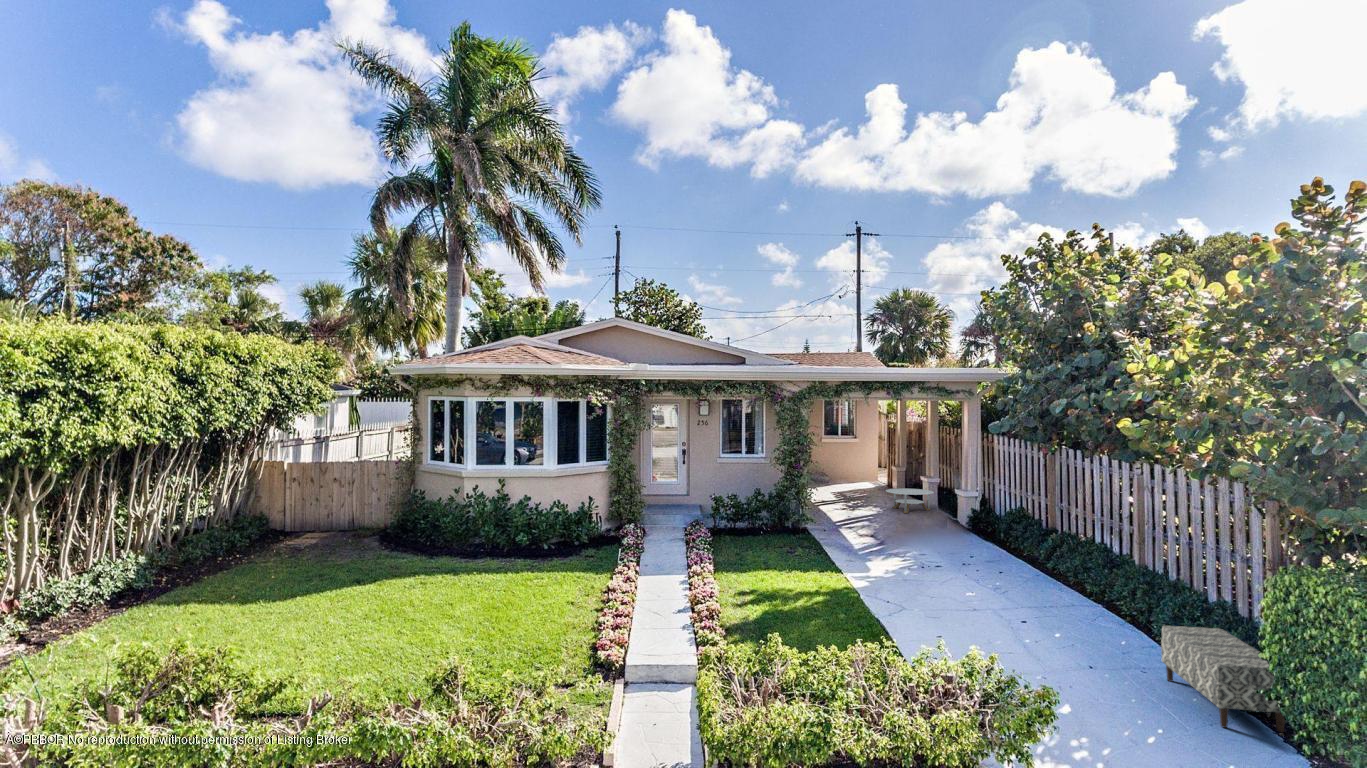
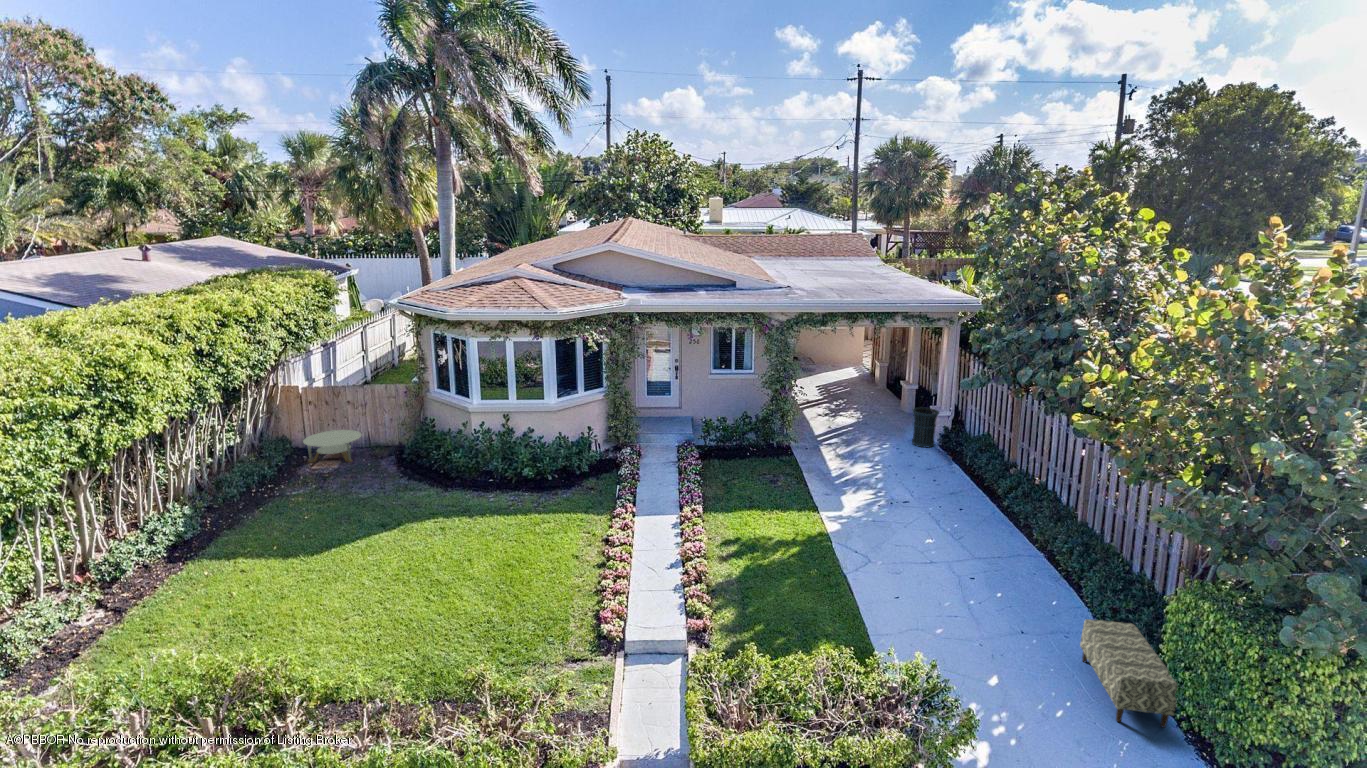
round table: present [885,488,934,513] -> present [303,430,362,463]
trash can: none [938,490,967,532] -> present [912,407,939,447]

